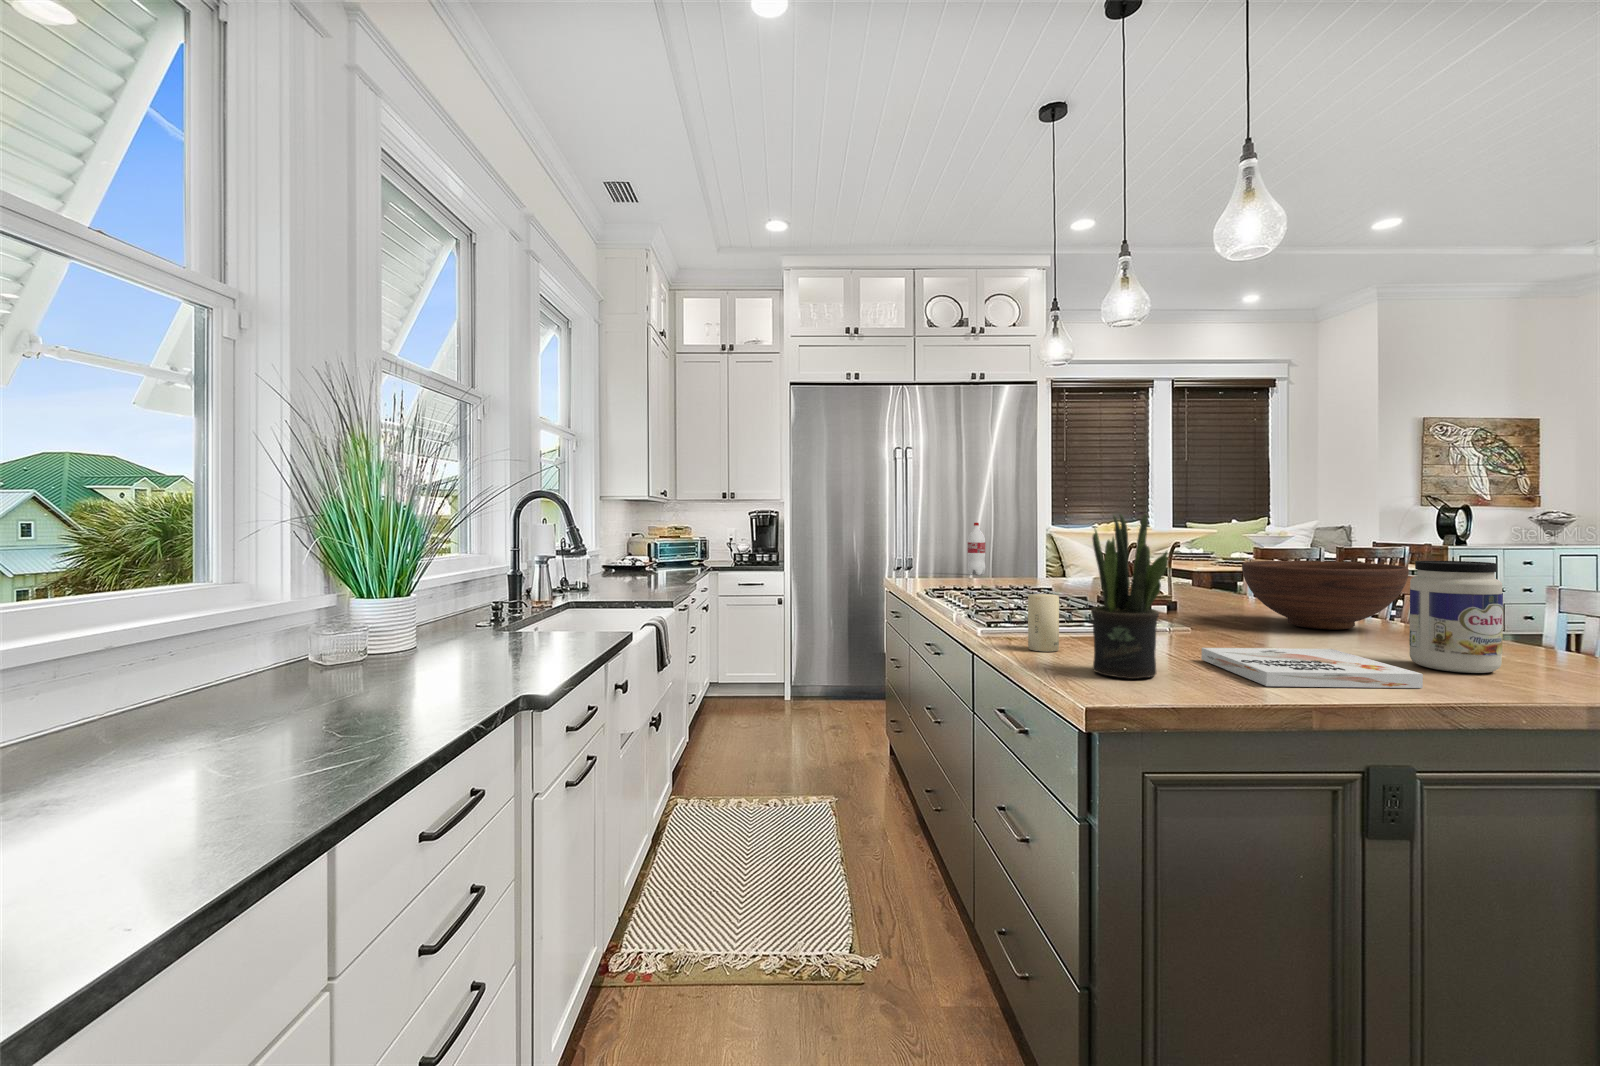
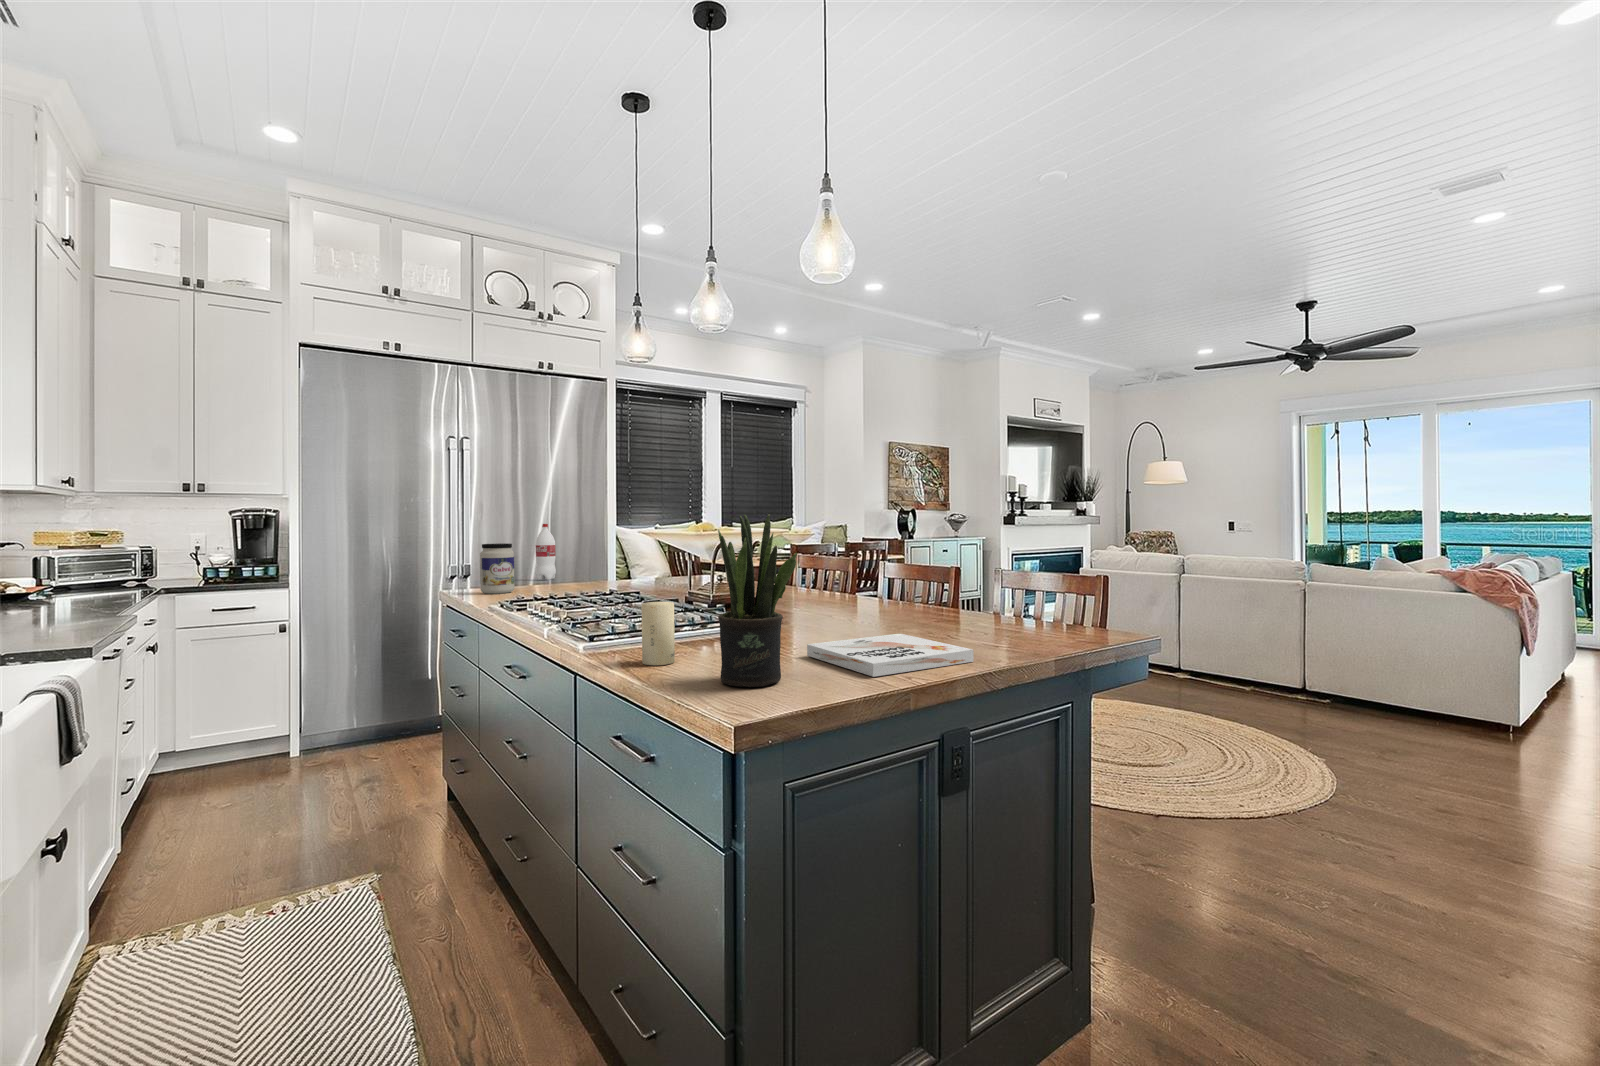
fruit bowl: present [1242,561,1409,630] -> none [814,556,929,614]
jar: present [1409,561,1503,673] -> present [480,543,515,594]

